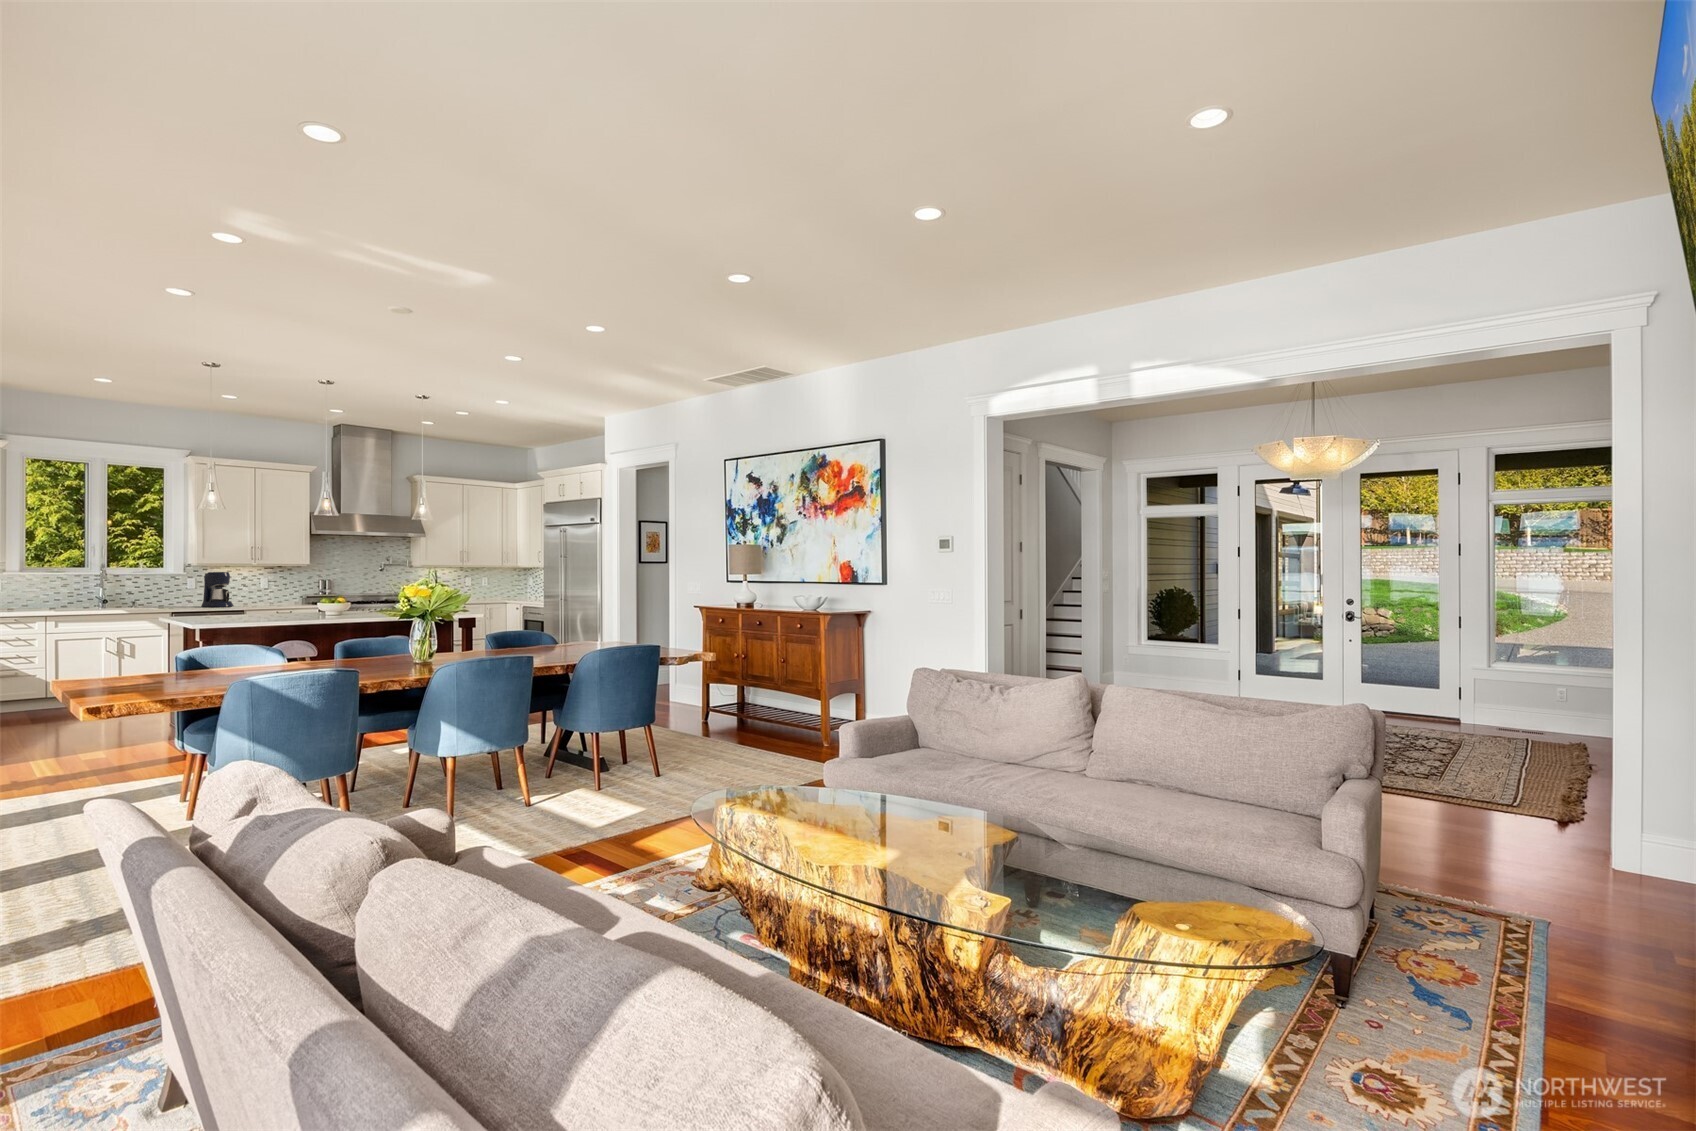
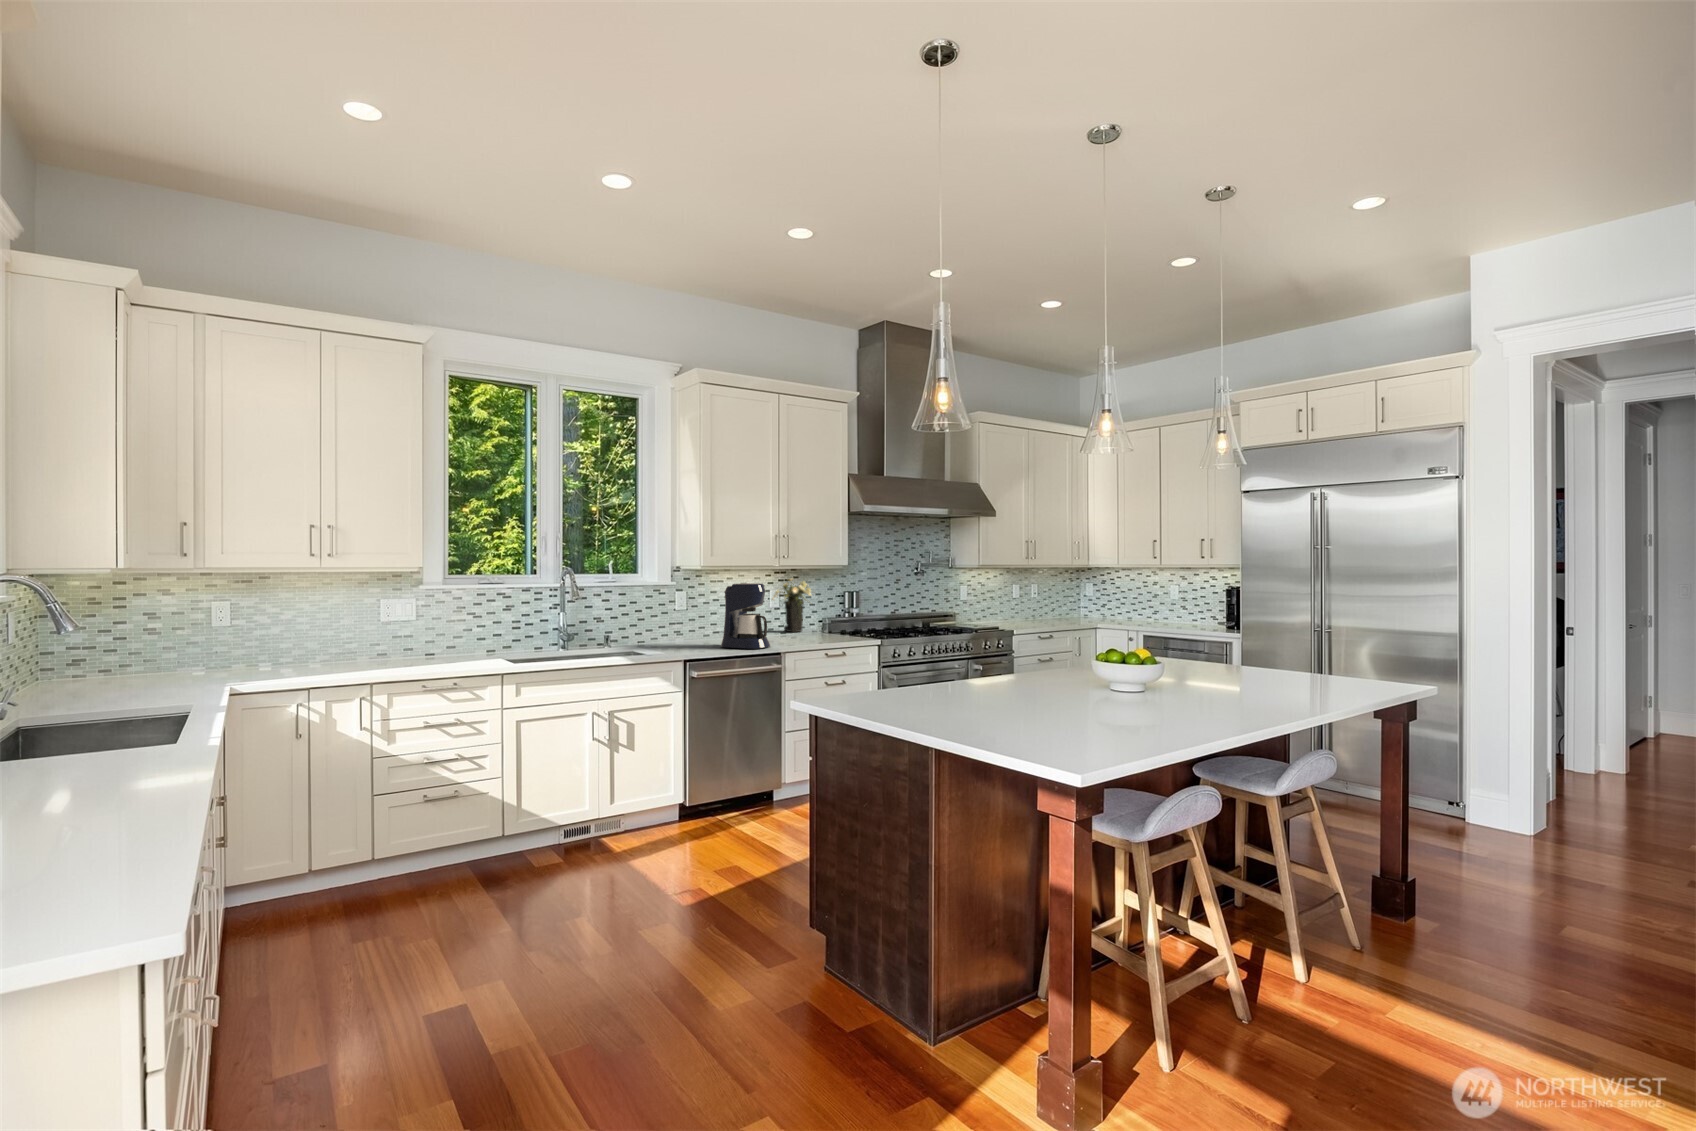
flower arrangement: none [262,571,293,603] -> present [772,579,811,632]

